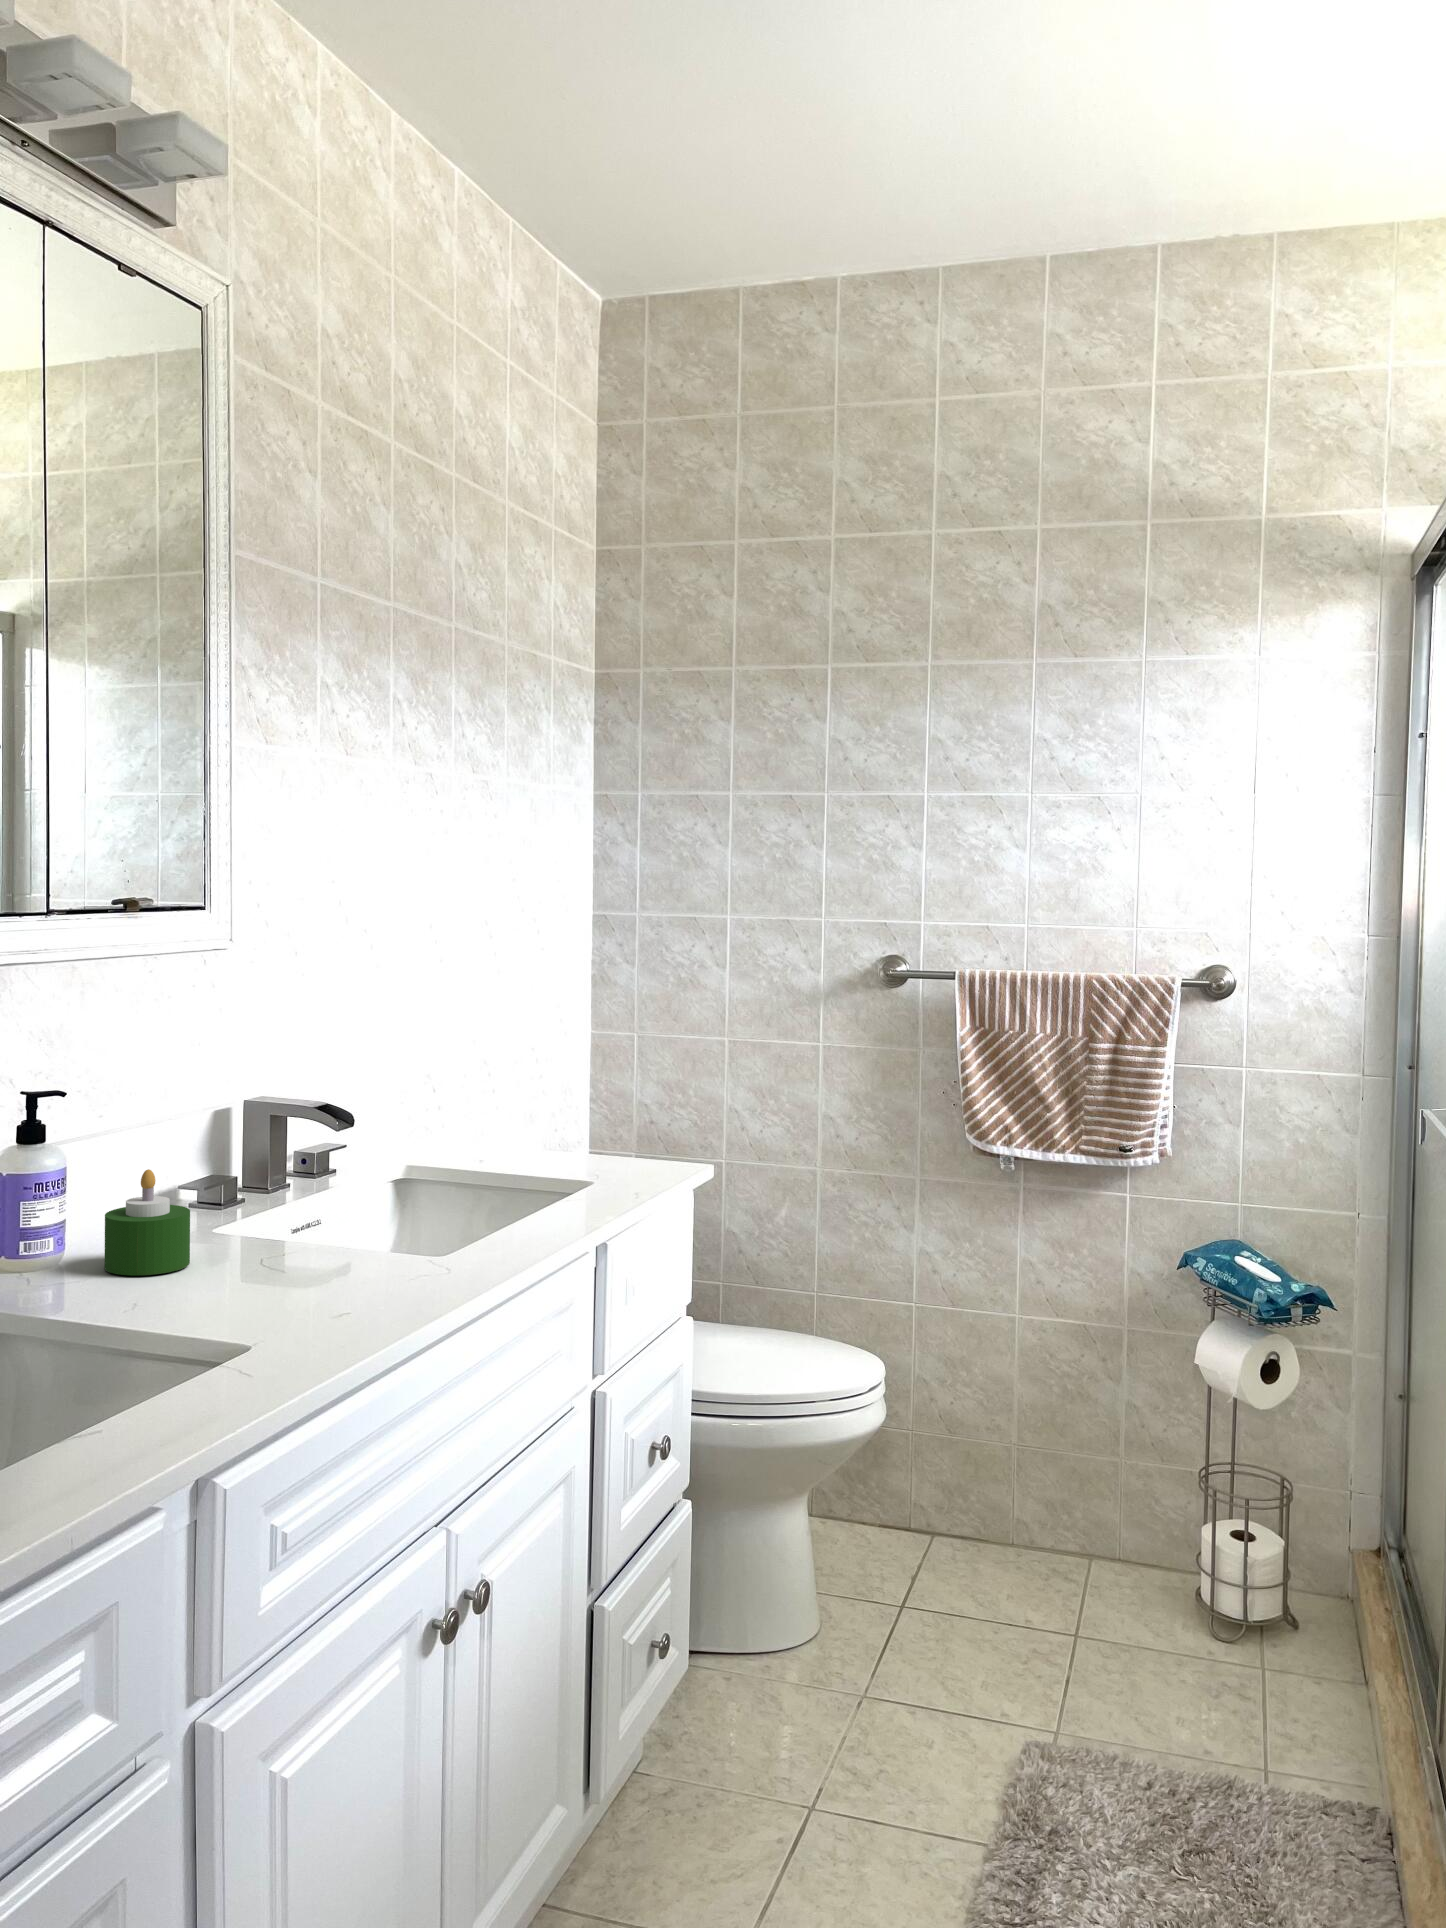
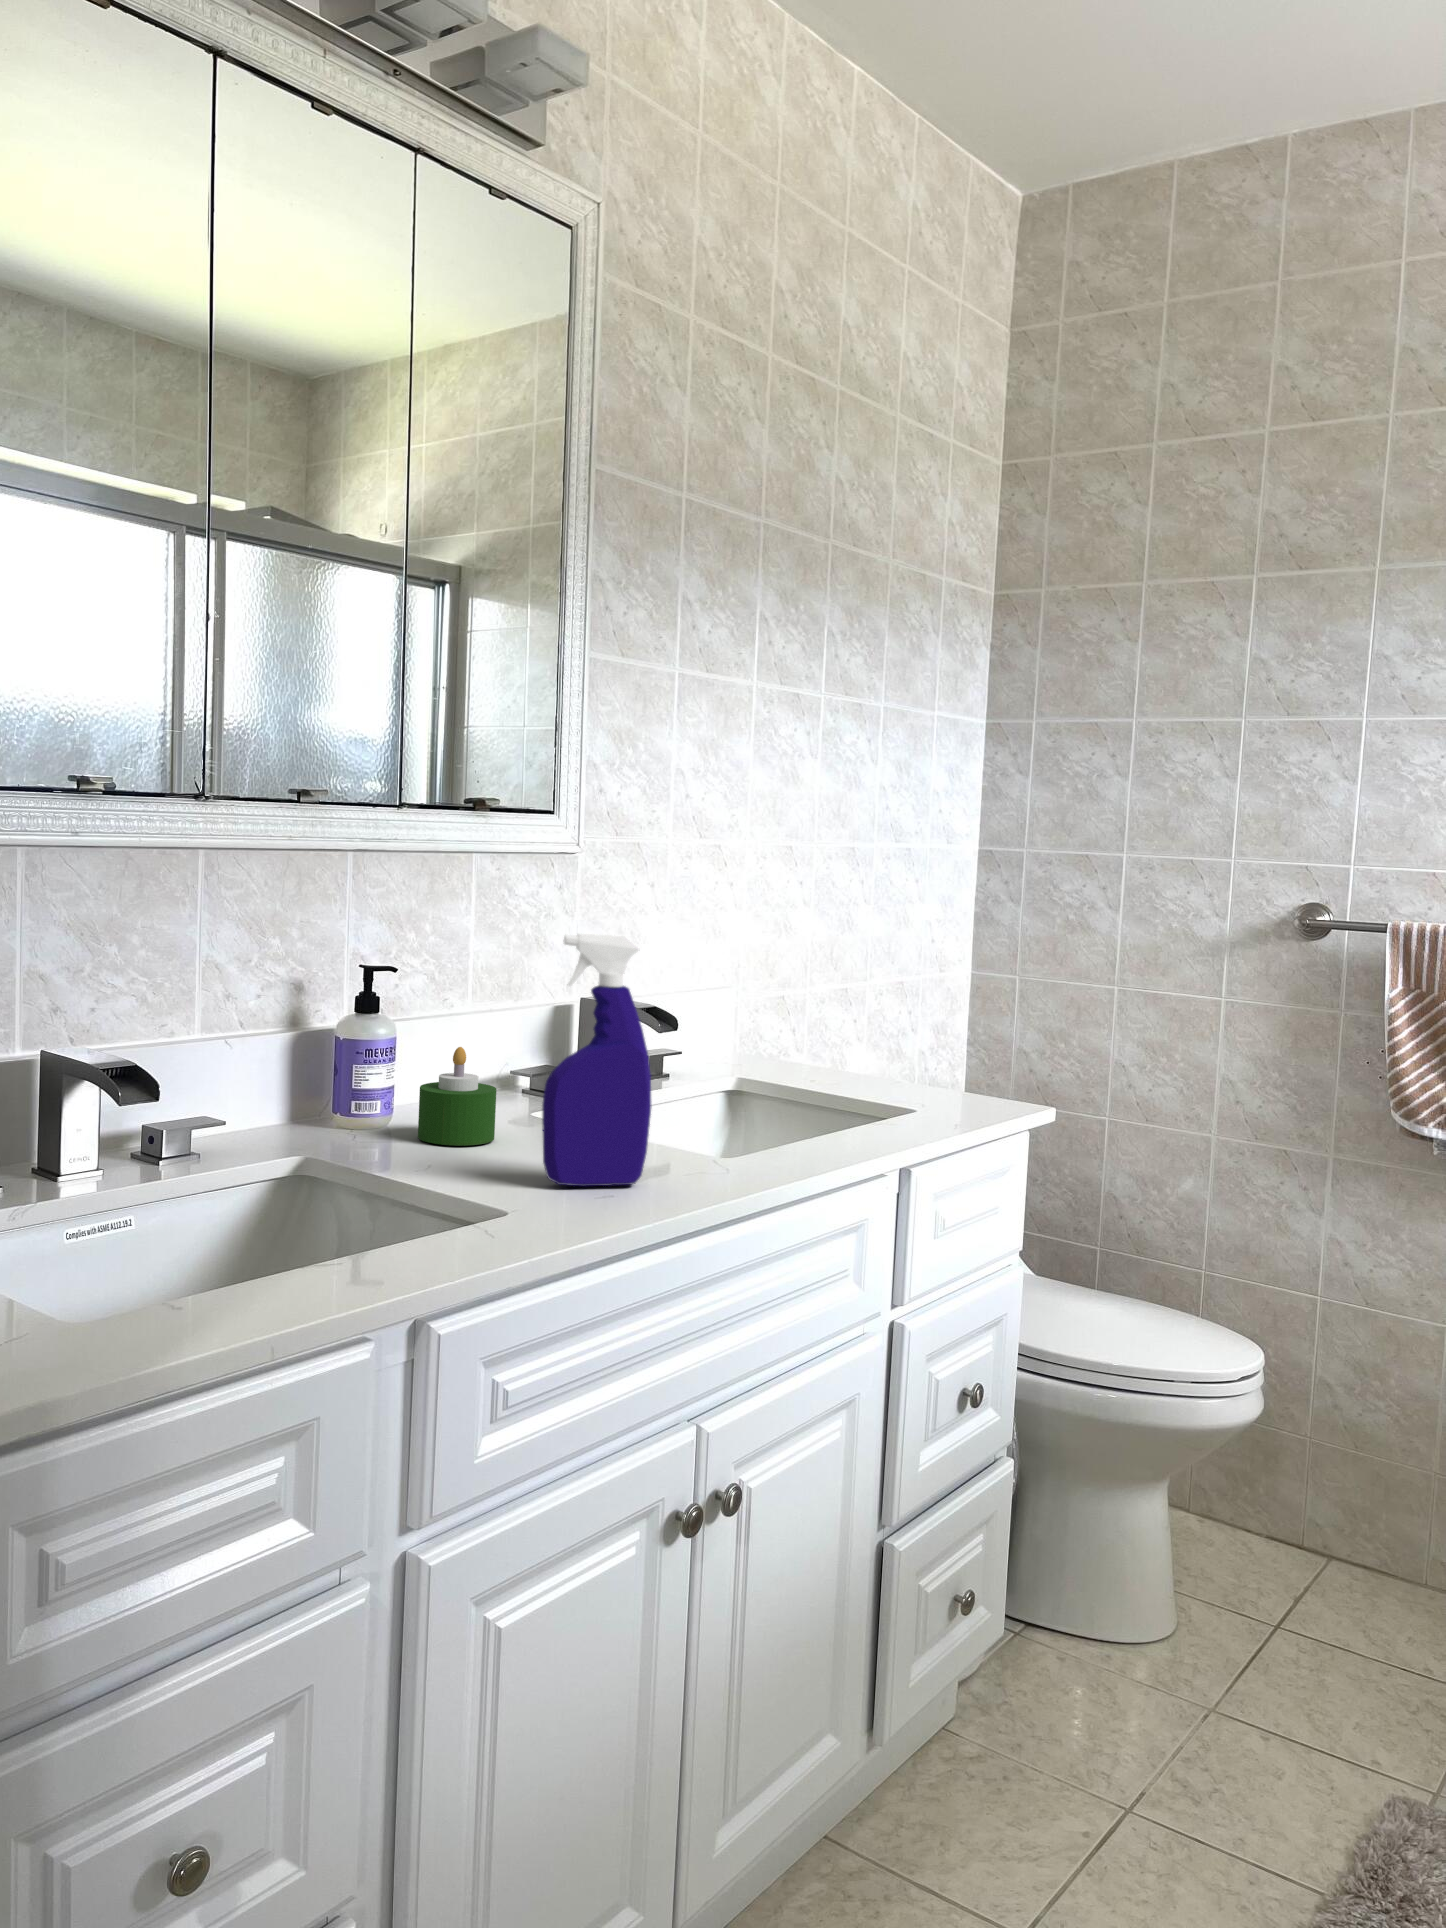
spray bottle: none [268,1048,378,1307] -> present [542,934,651,1186]

